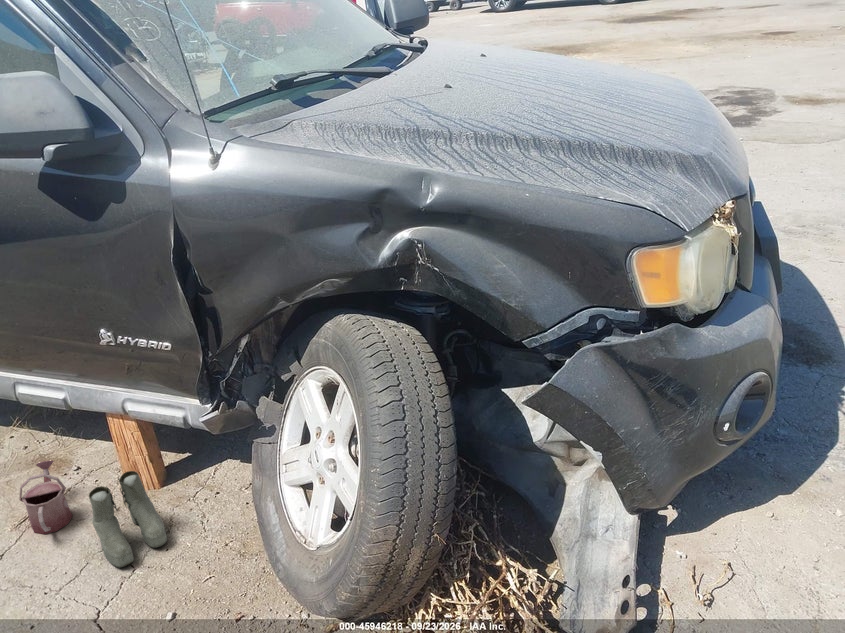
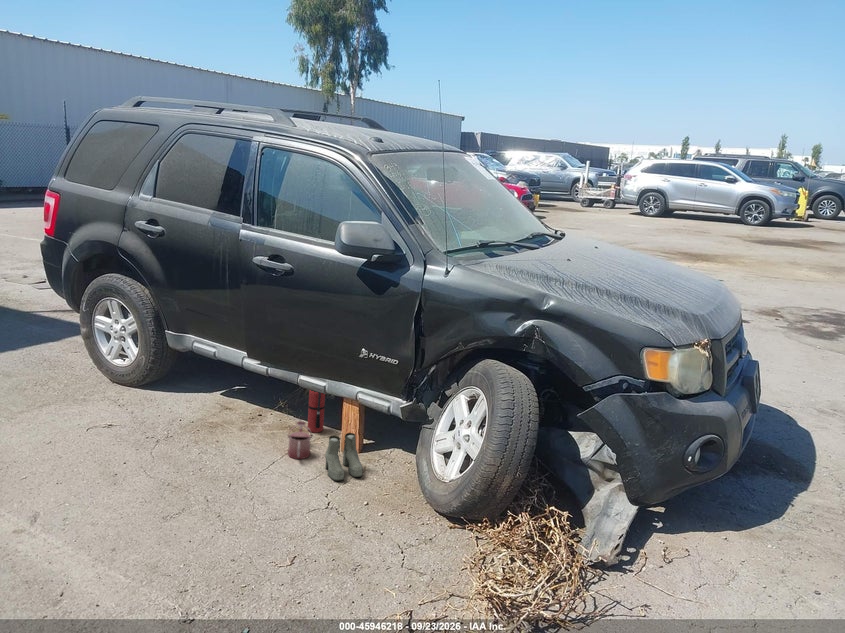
fire extinguisher: none [51,360,96,461] -> present [308,390,325,433]

